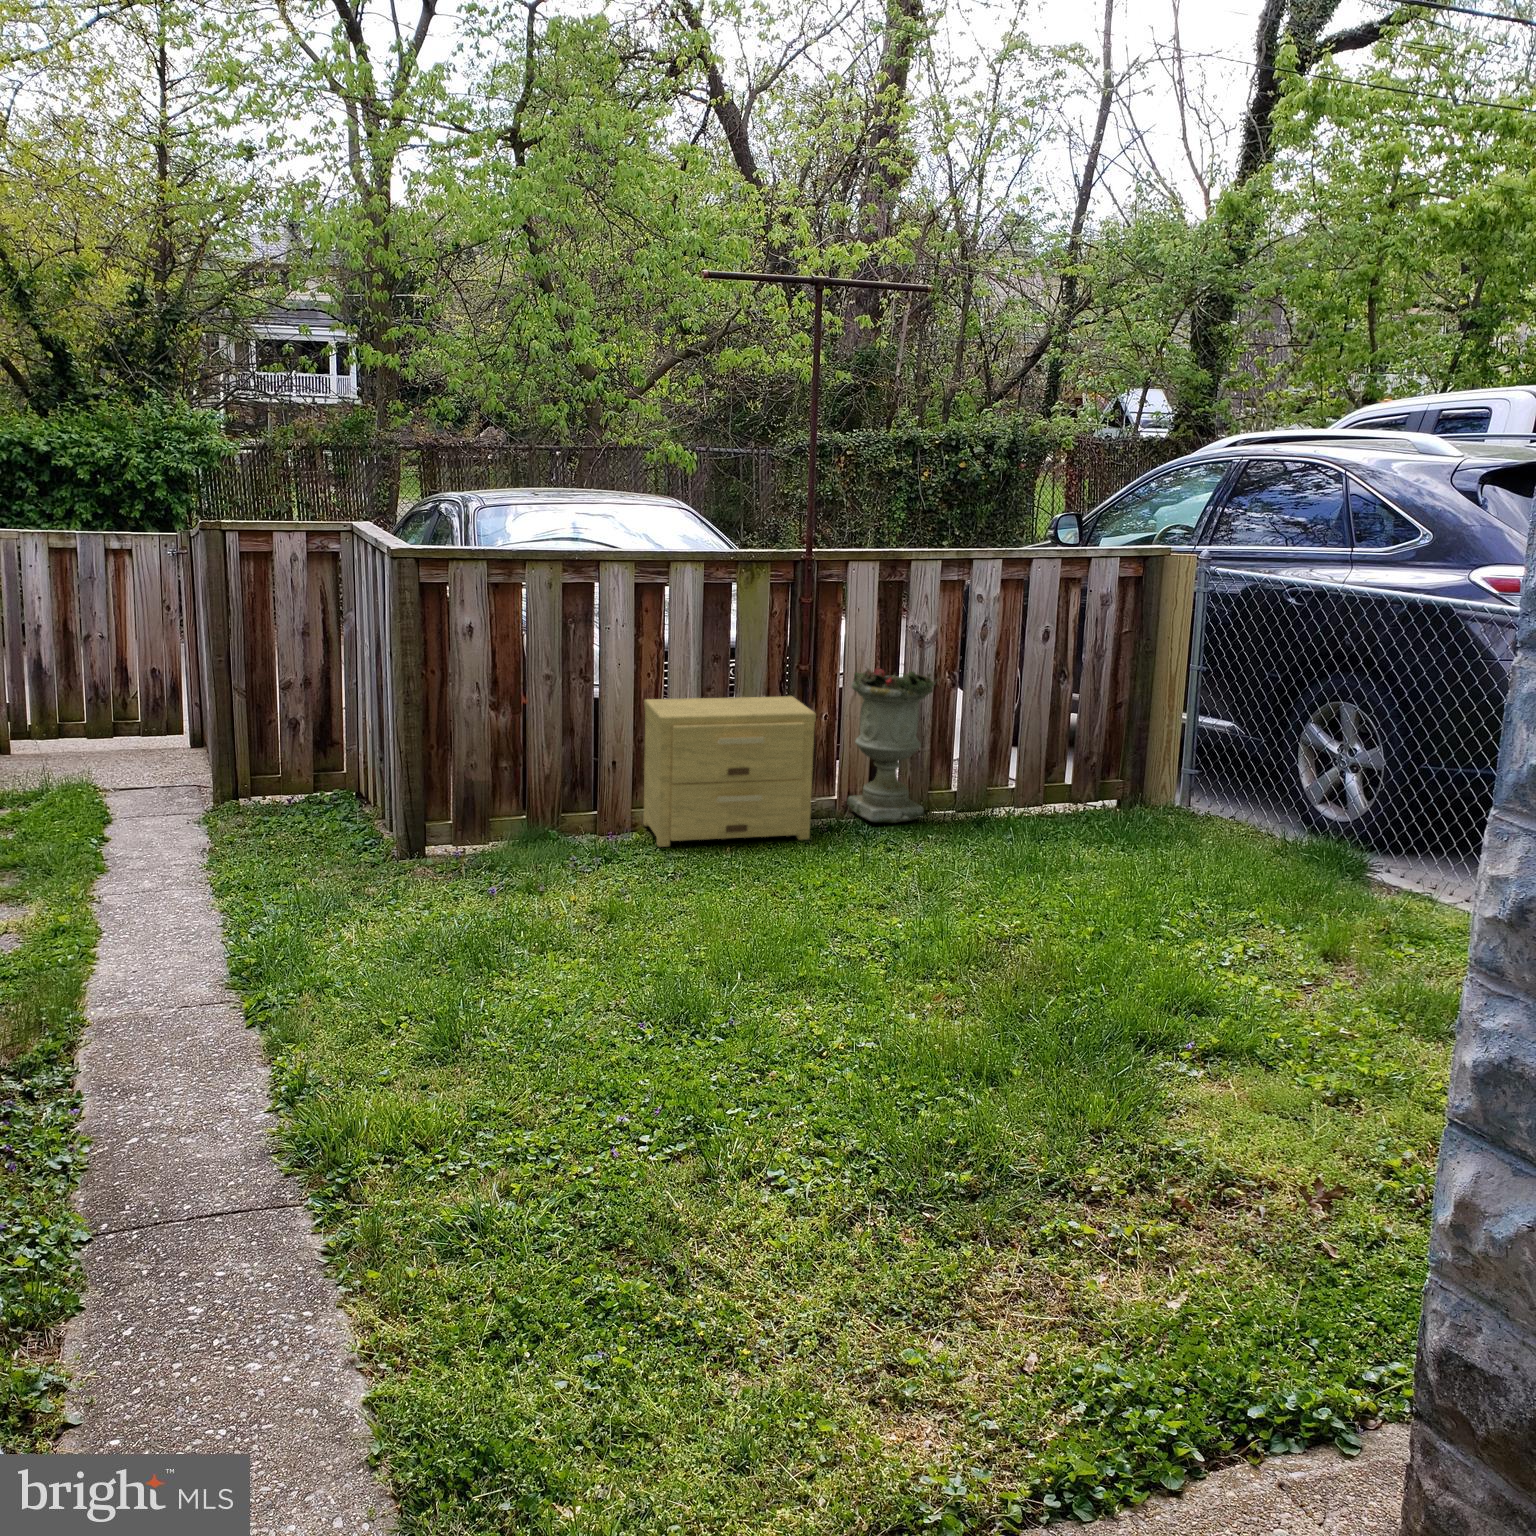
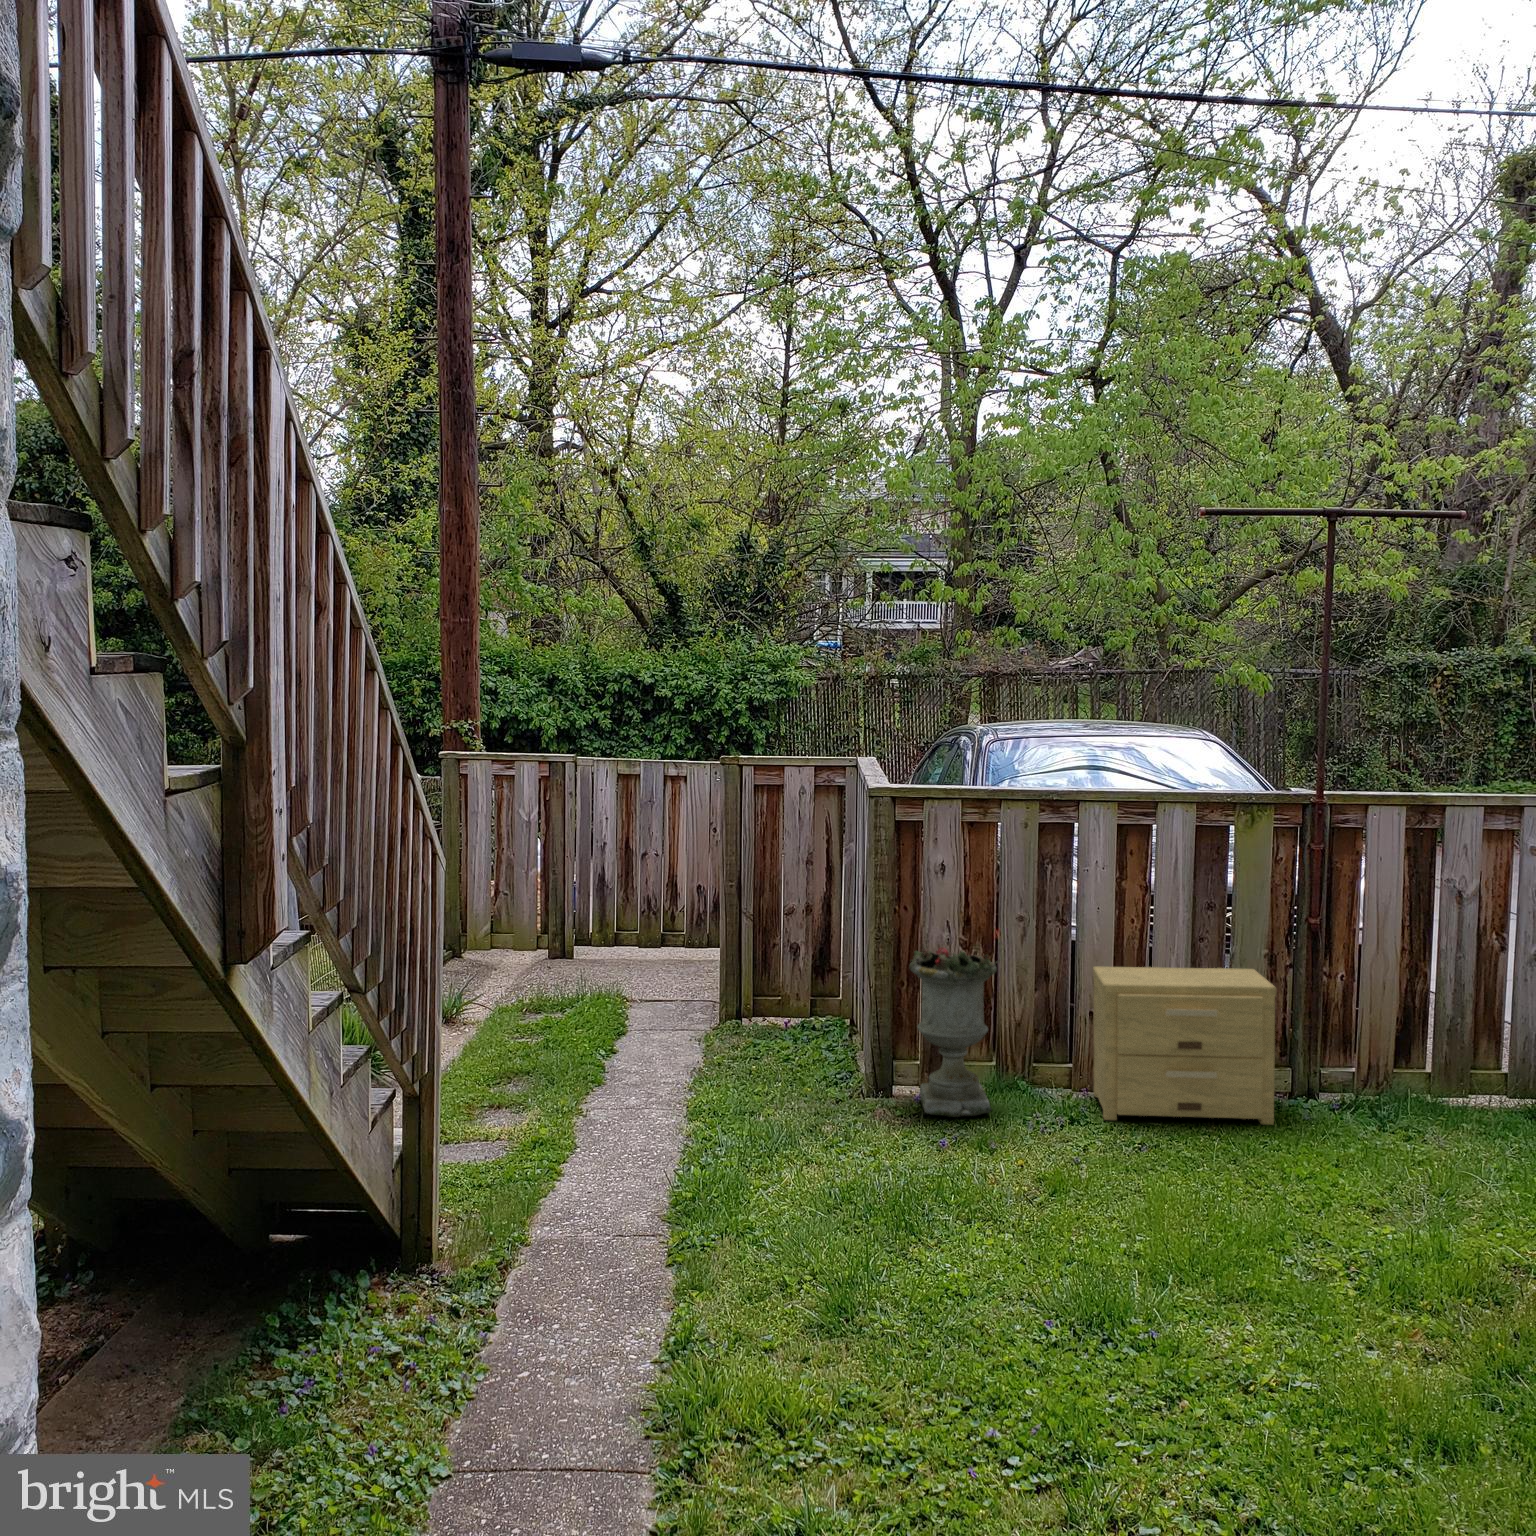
planter: present [847,668,936,823] -> present [910,947,999,1117]

